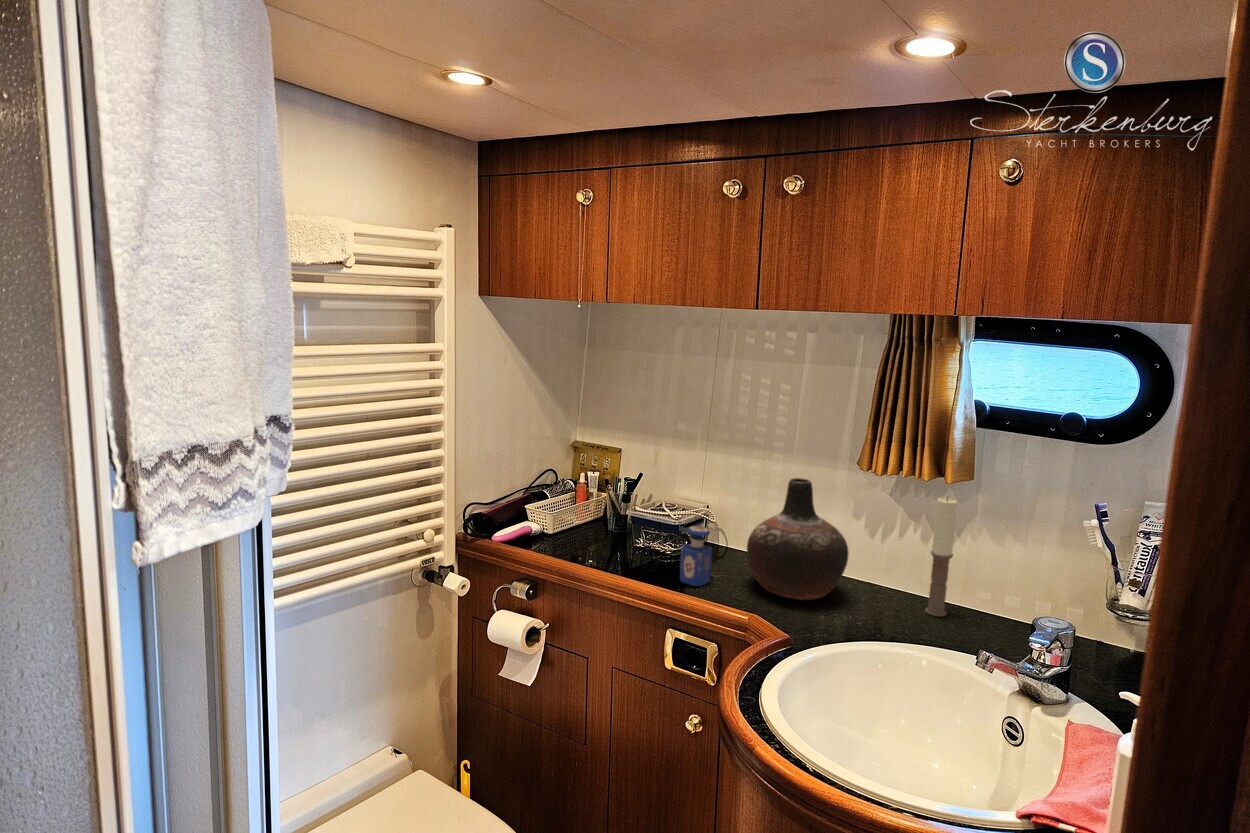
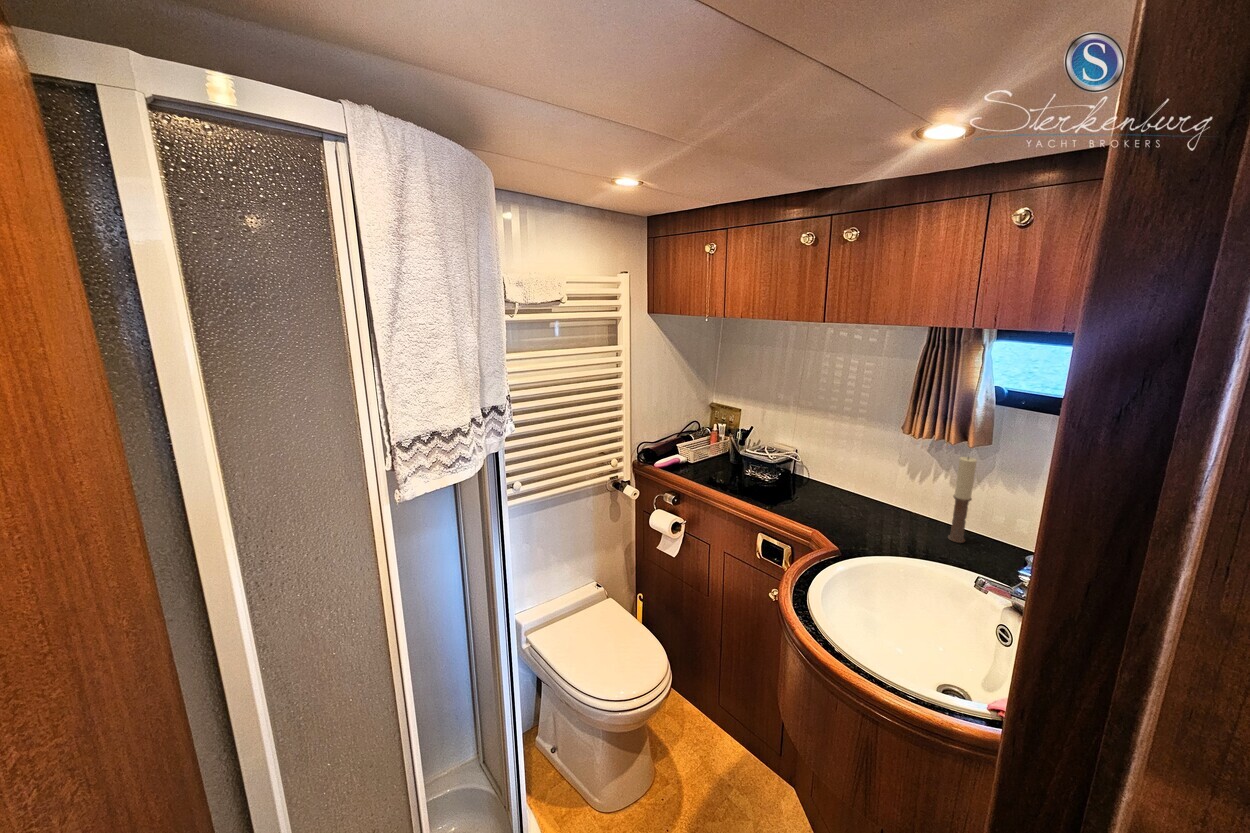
vase: present [747,478,849,600] -> none [813,437,889,521]
perfume bottle: present [680,526,712,586] -> none [767,466,789,506]

